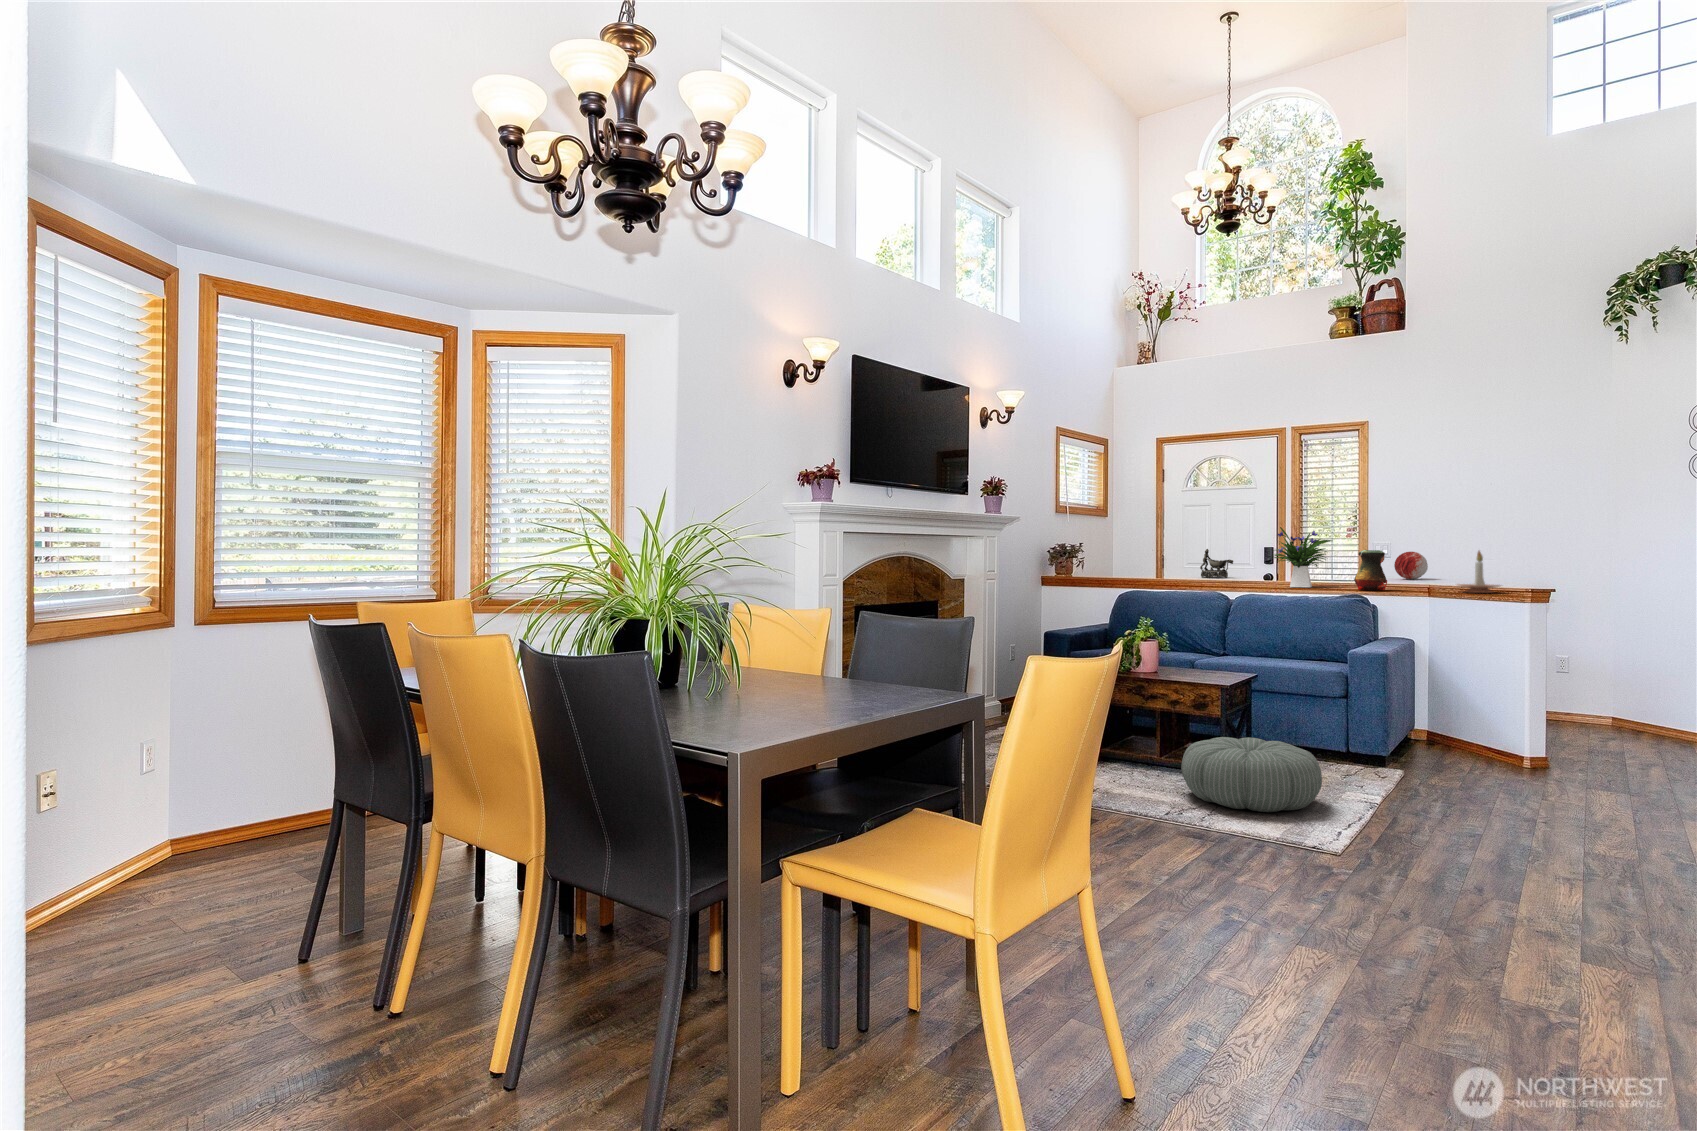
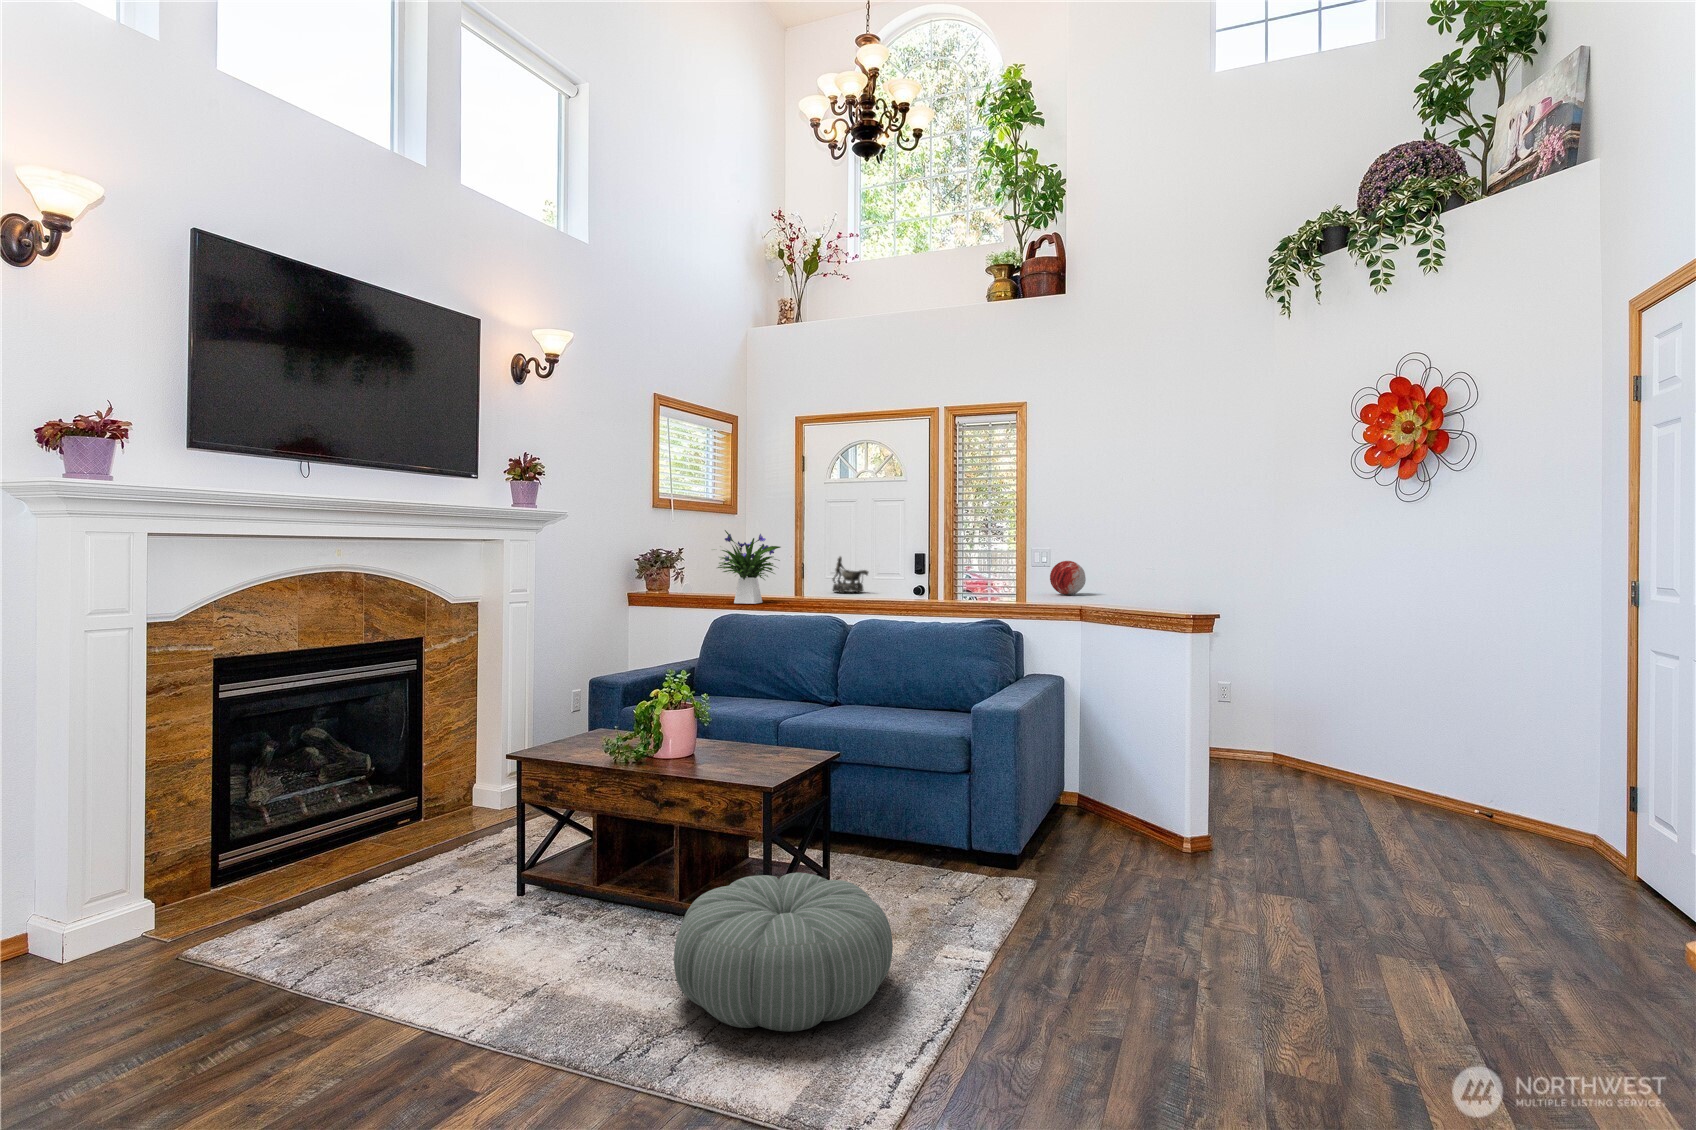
flower arrangement: present [1274,527,1332,587] -> present [718,530,780,604]
vase: present [1354,550,1387,591] -> none [991,561,1029,615]
candle holder: present [1458,551,1500,593] -> none [1108,562,1162,619]

